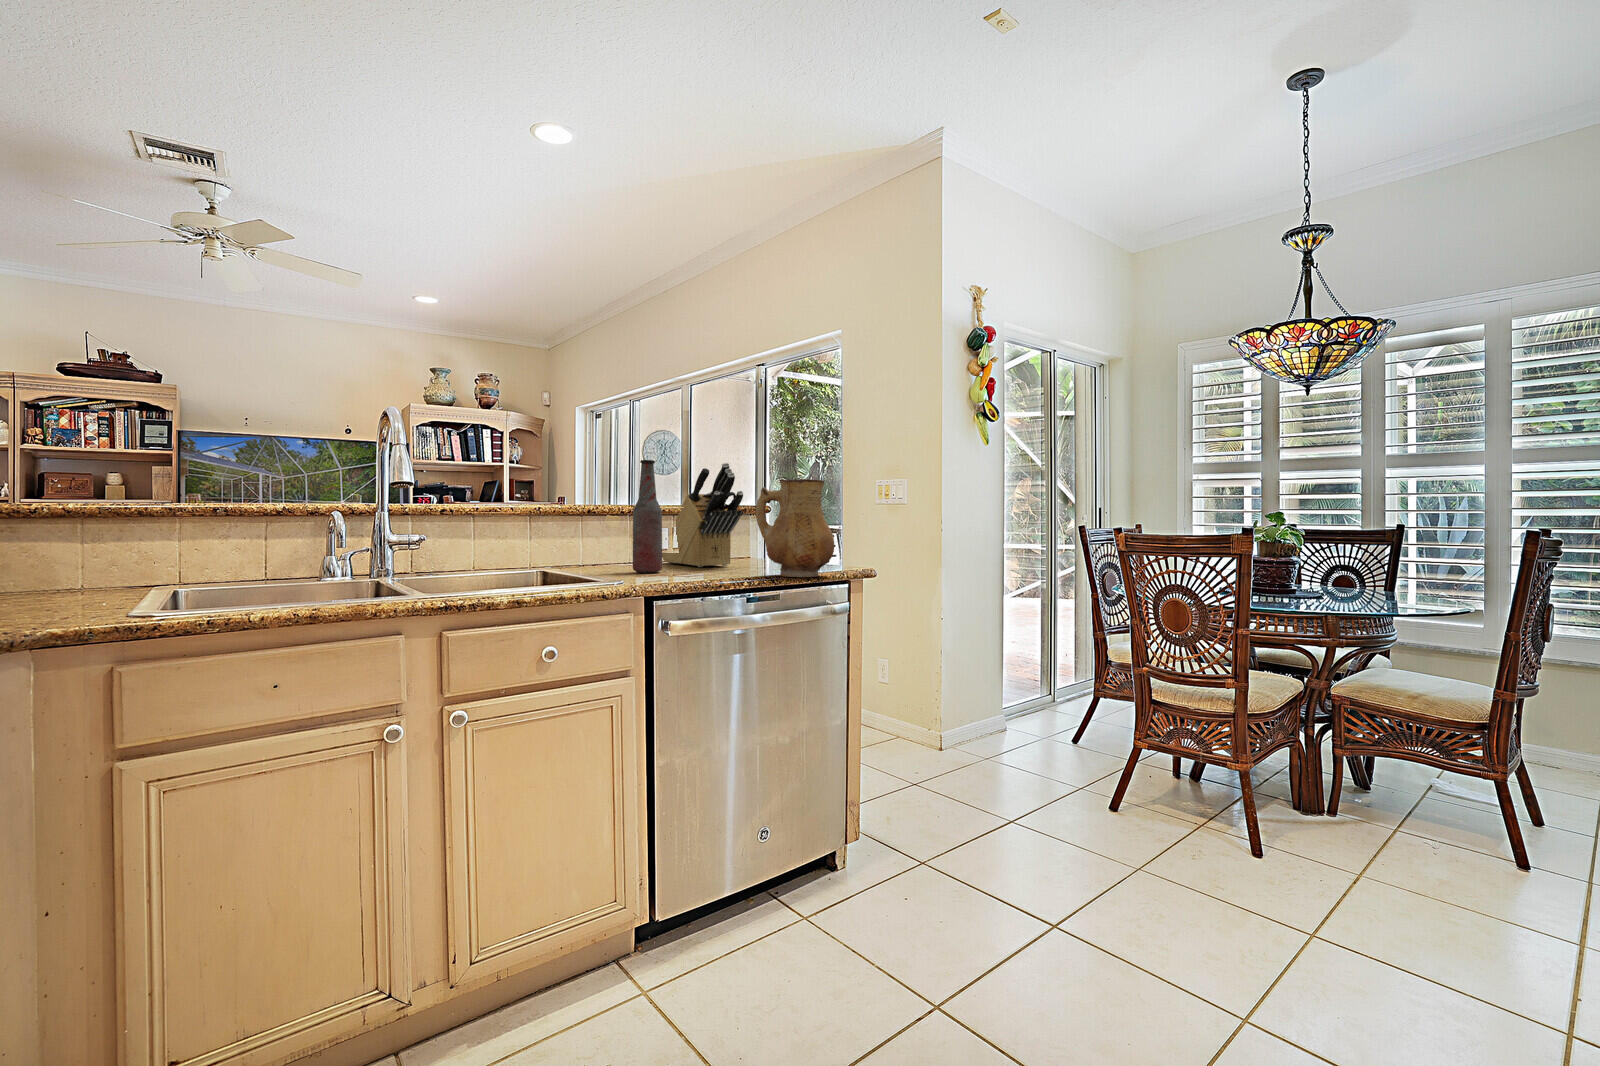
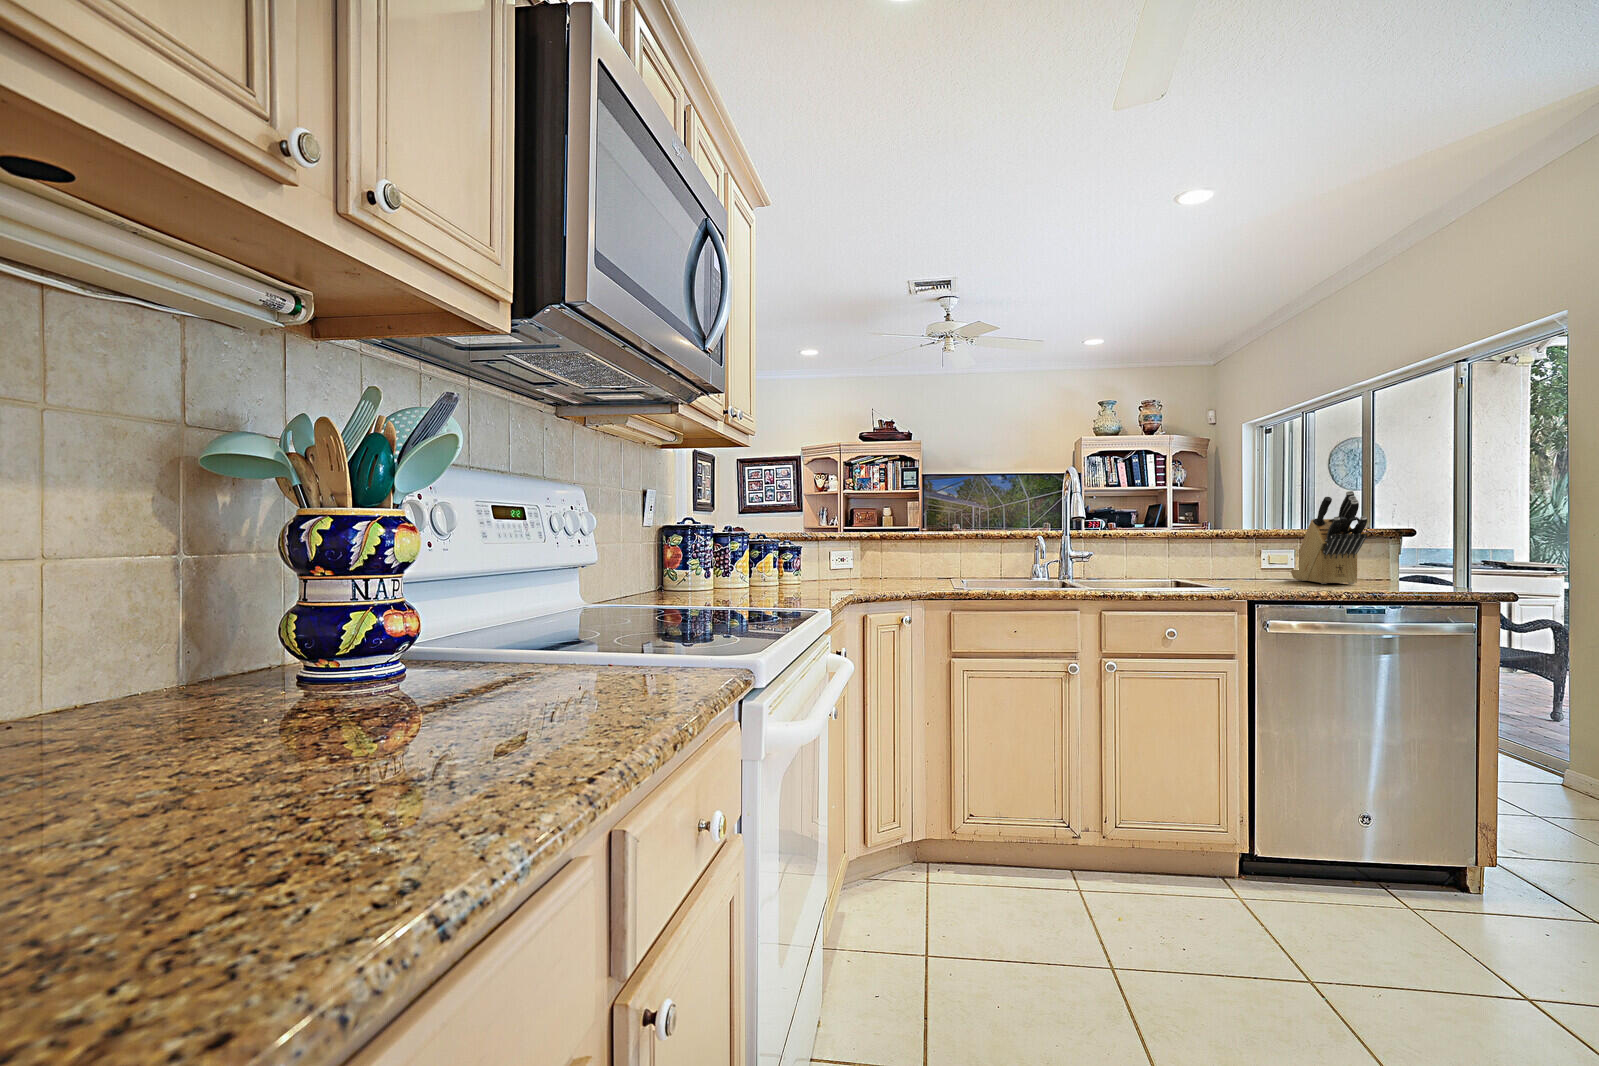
bottle: present [633,460,662,573] -> none [1252,493,1279,585]
ceramic pitcher: present [756,479,834,577] -> none [1367,506,1455,595]

